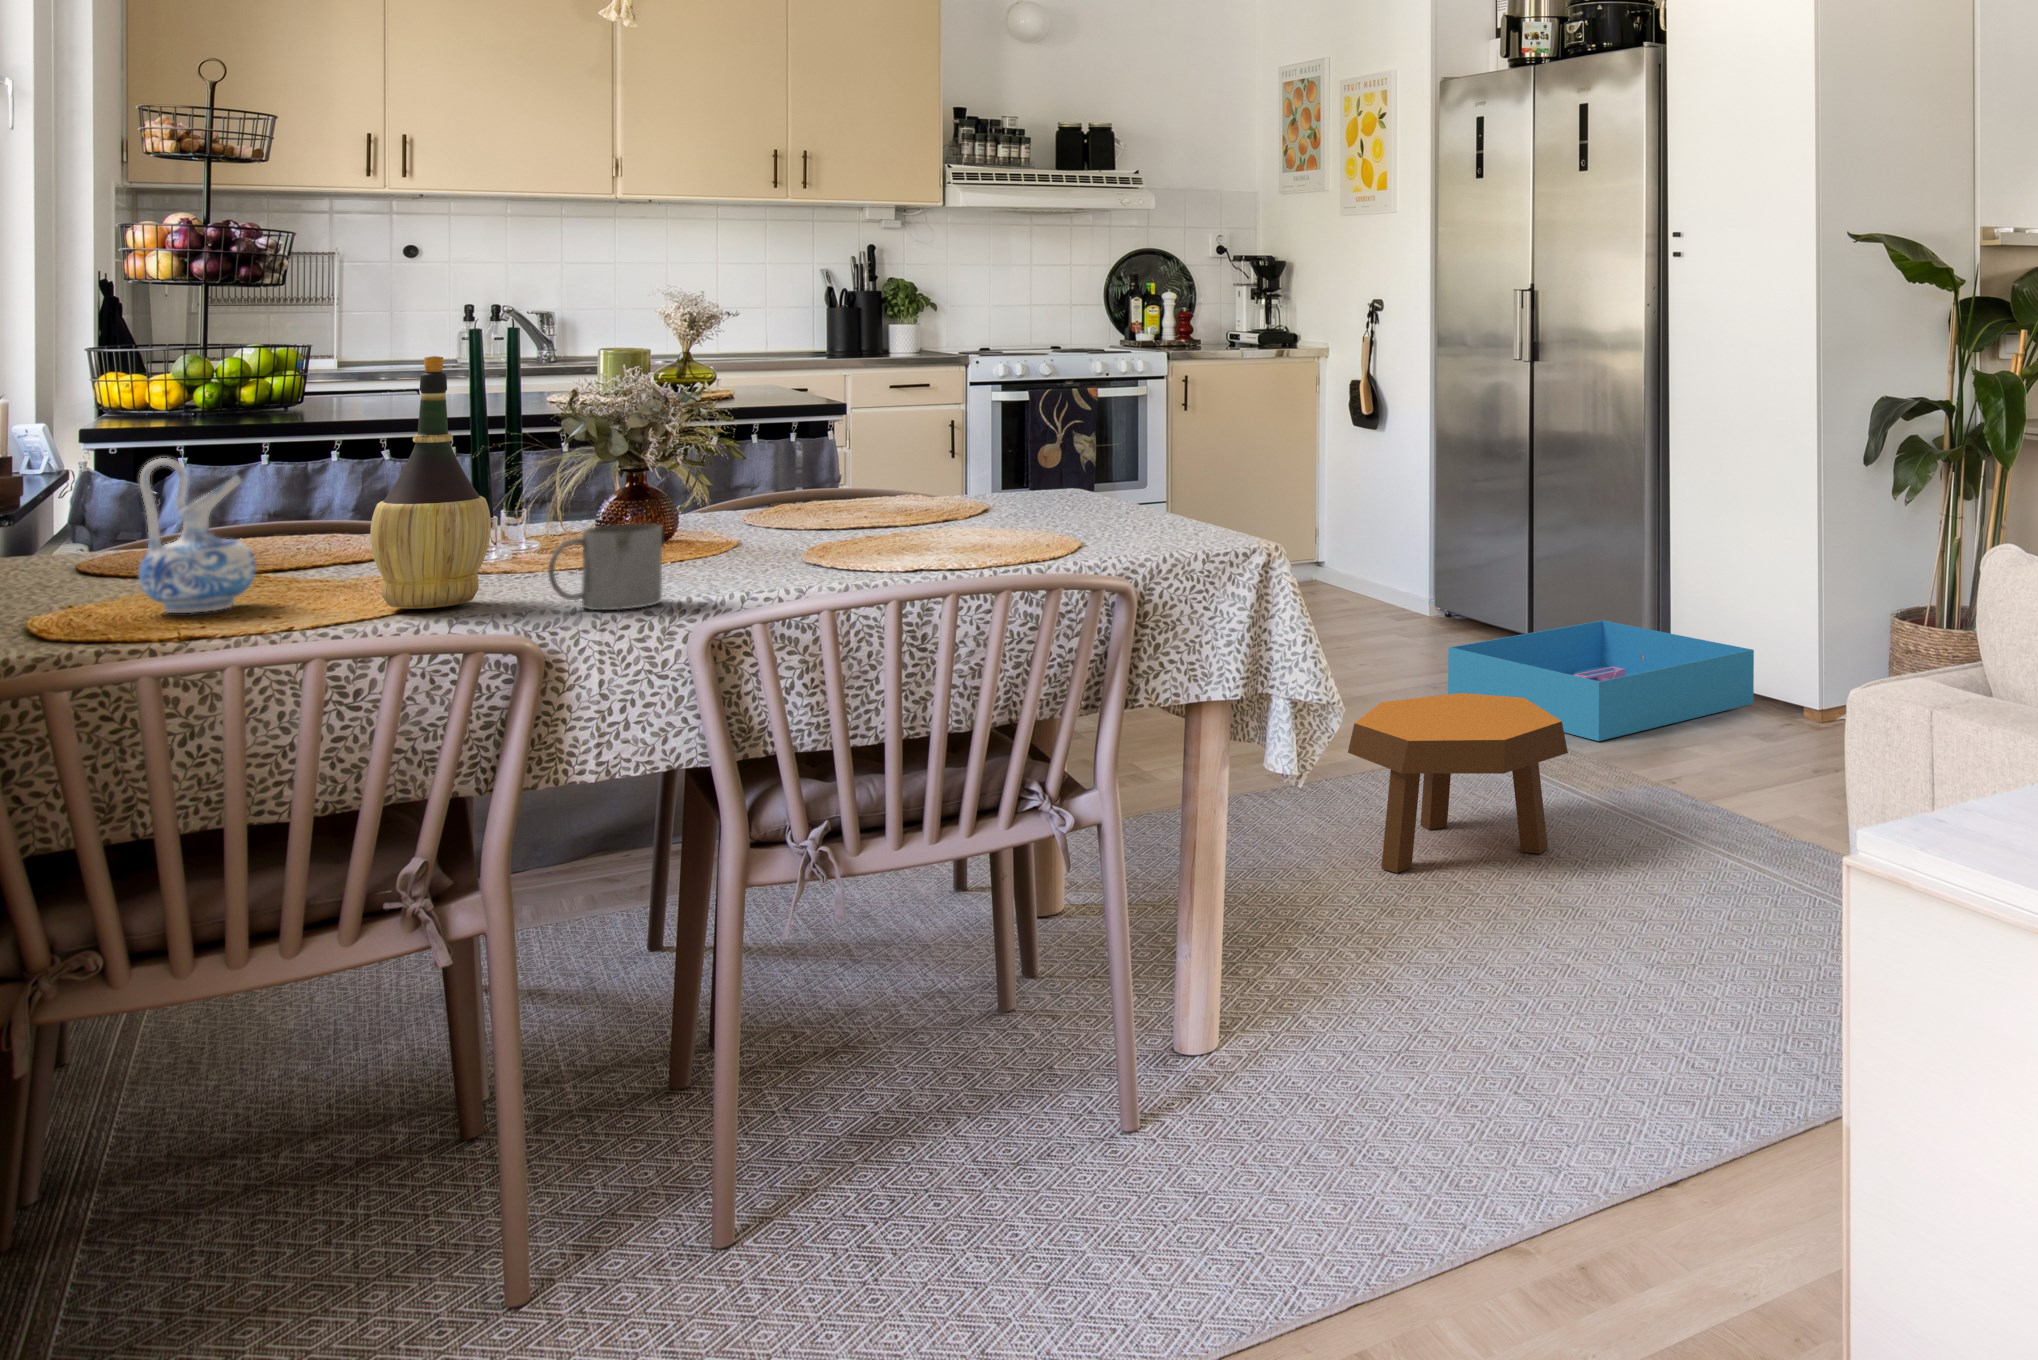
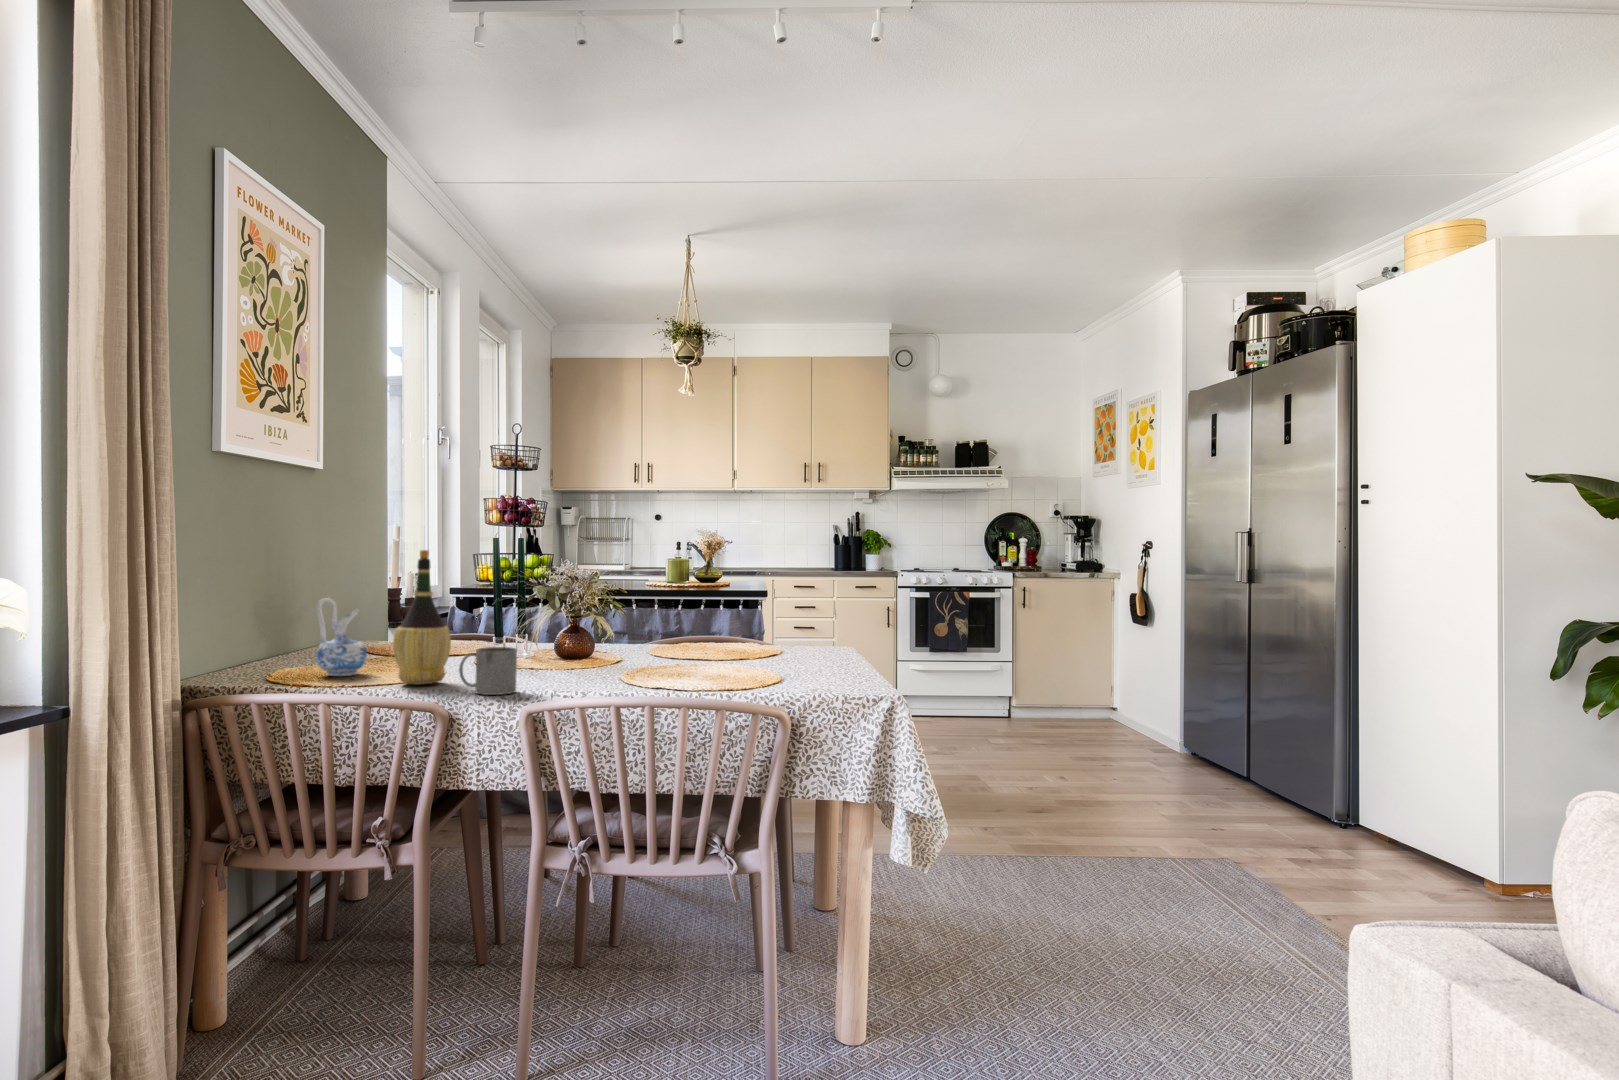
storage bin: present [1448,620,1754,741] -> none [1152,767,1389,854]
footstool: present [1348,693,1568,873] -> none [1025,805,1179,931]

